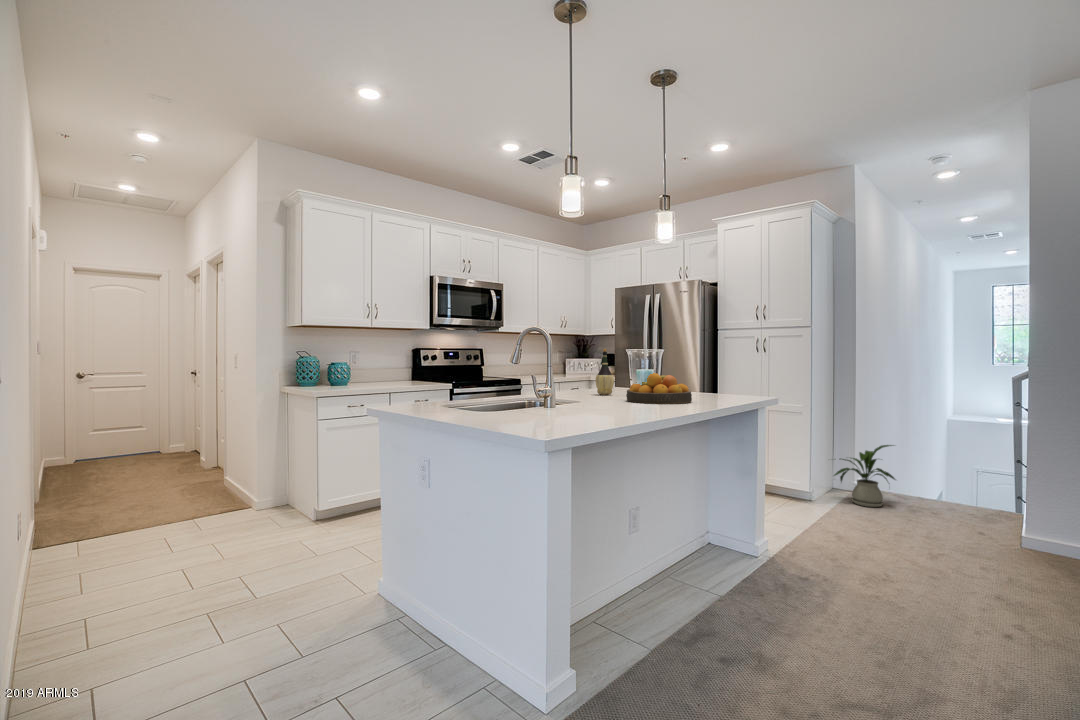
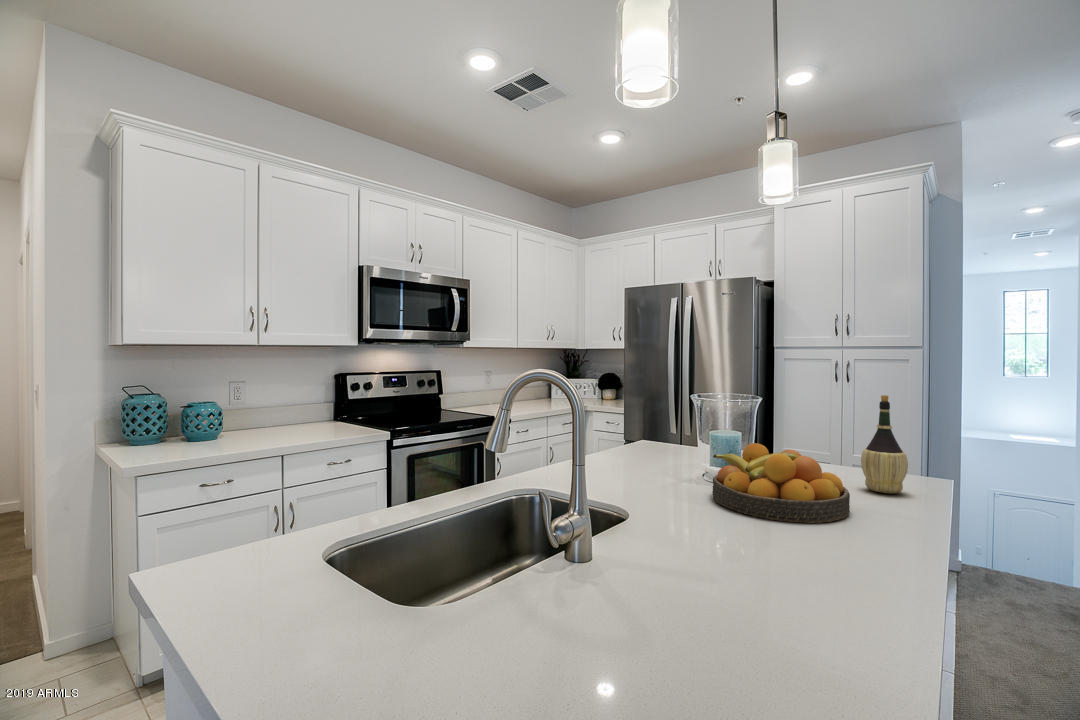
wine bottle: present [595,349,614,395] -> present [861,395,908,493]
house plant: present [834,445,895,507] -> none [940,520,1051,614]

